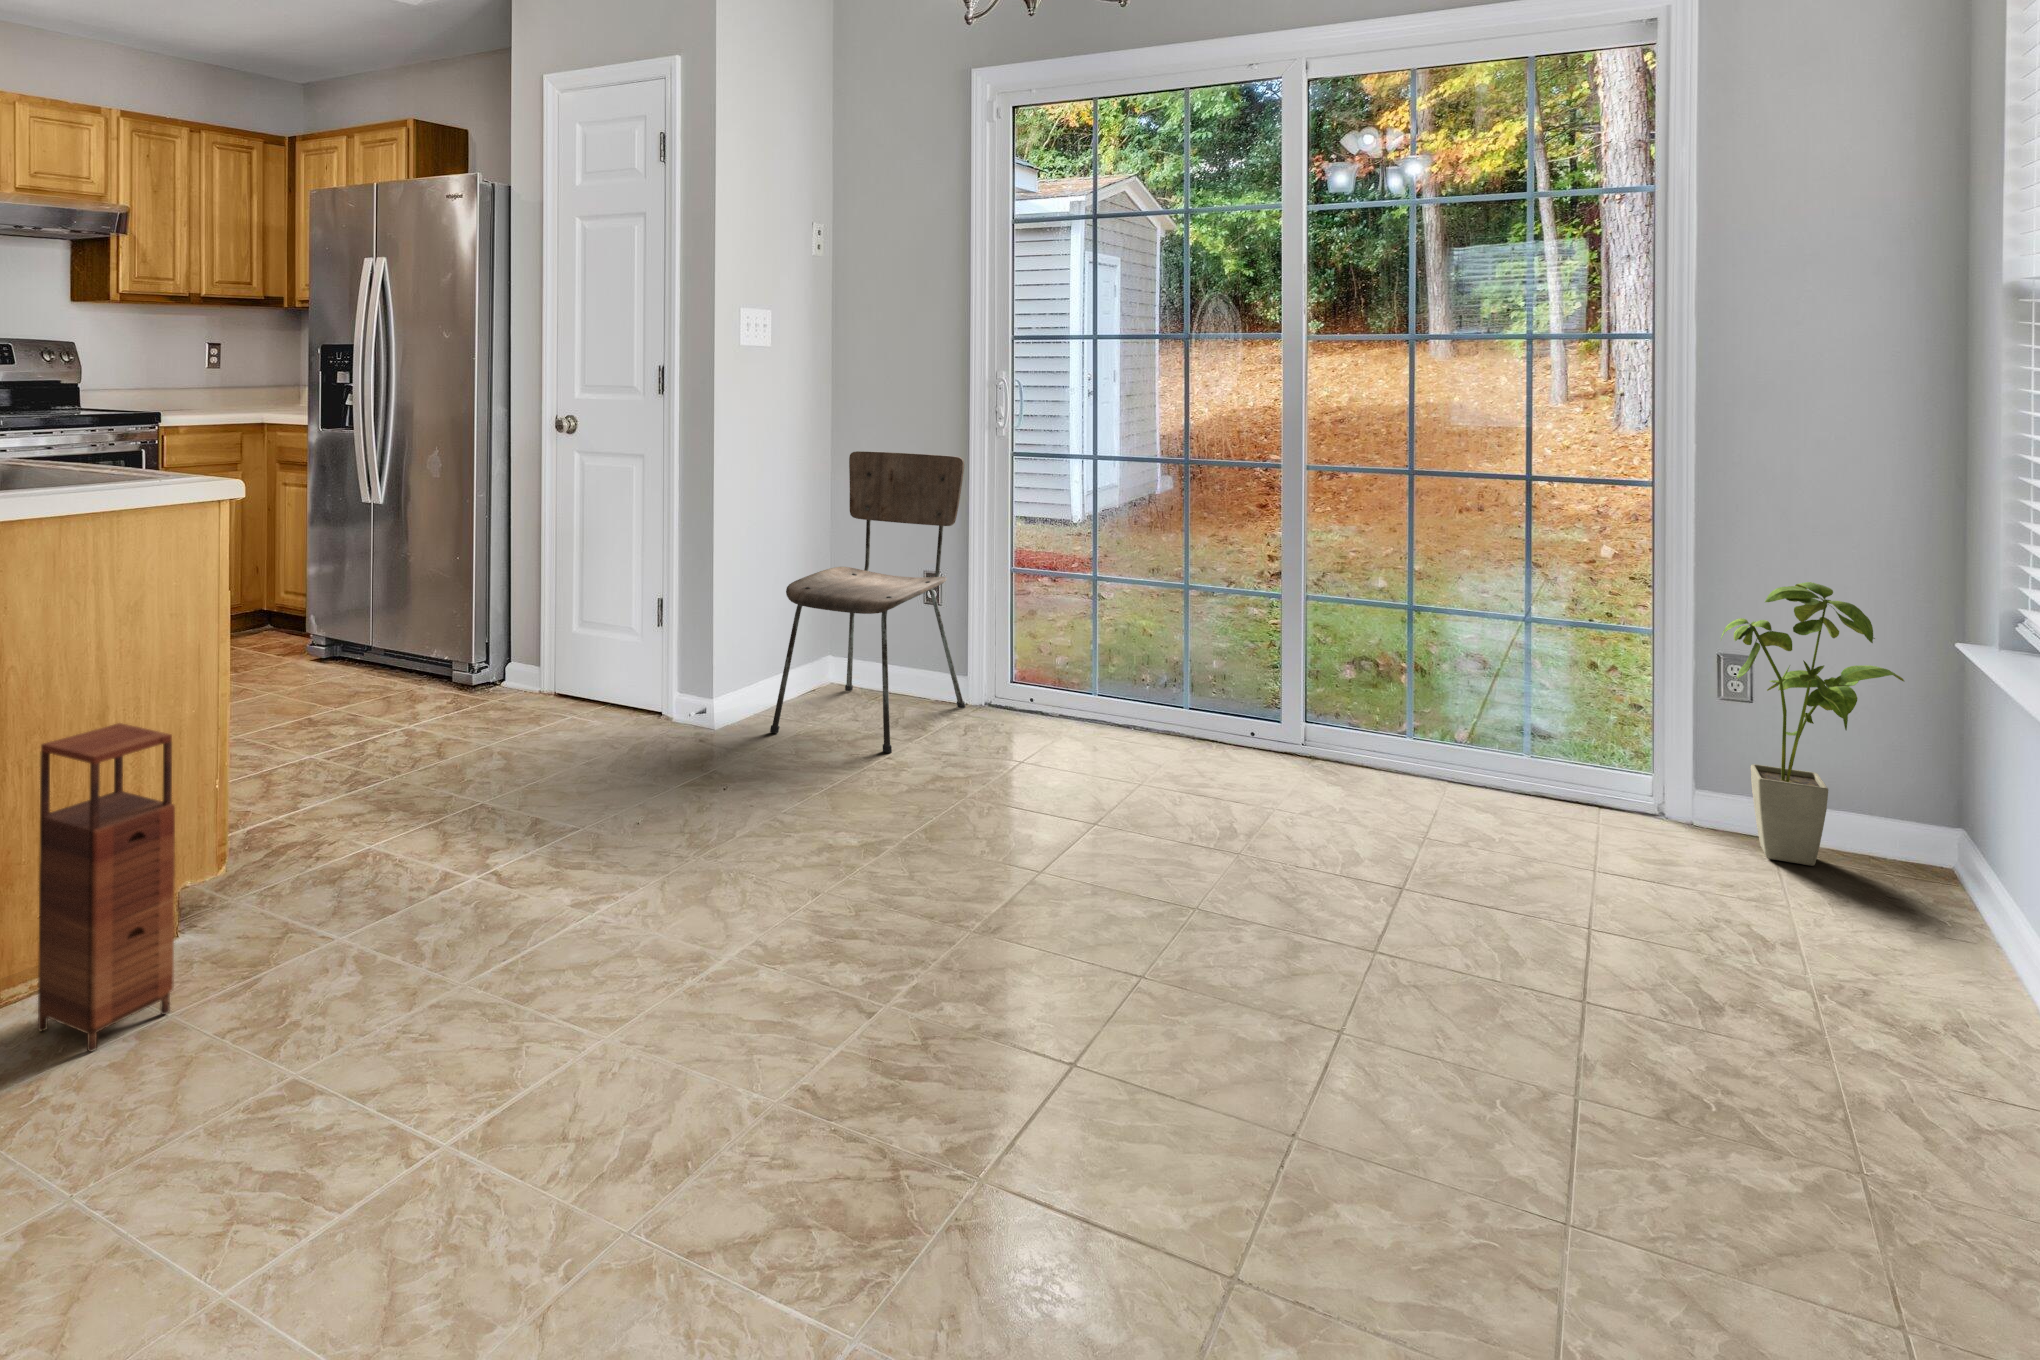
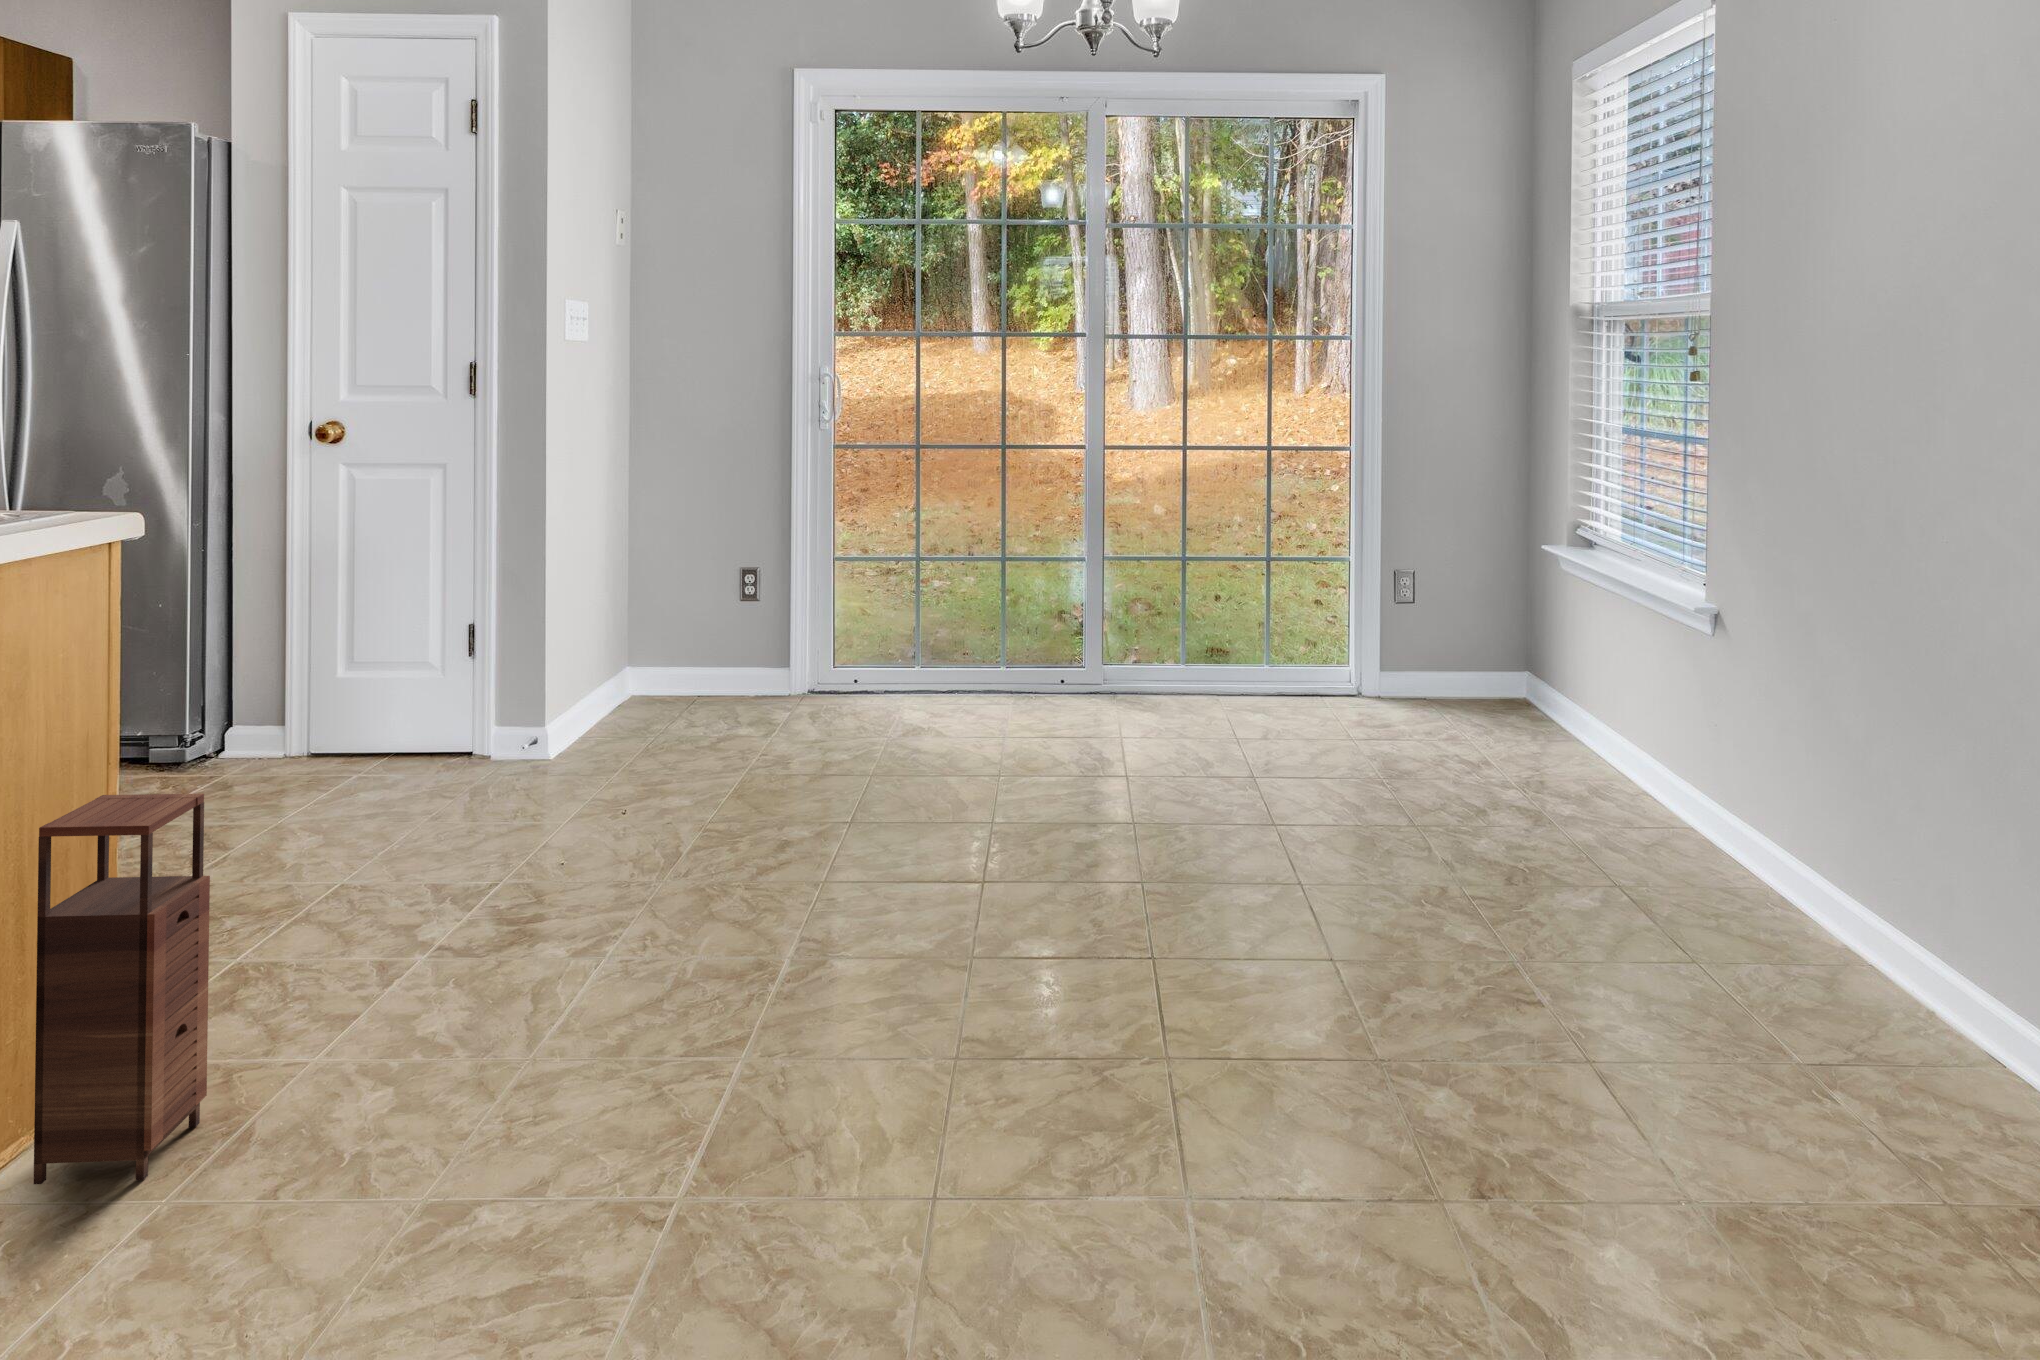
dining chair: present [770,451,966,753] -> none [609,451,784,751]
house plant: present [1721,582,1904,866] -> none [1401,514,1505,717]

